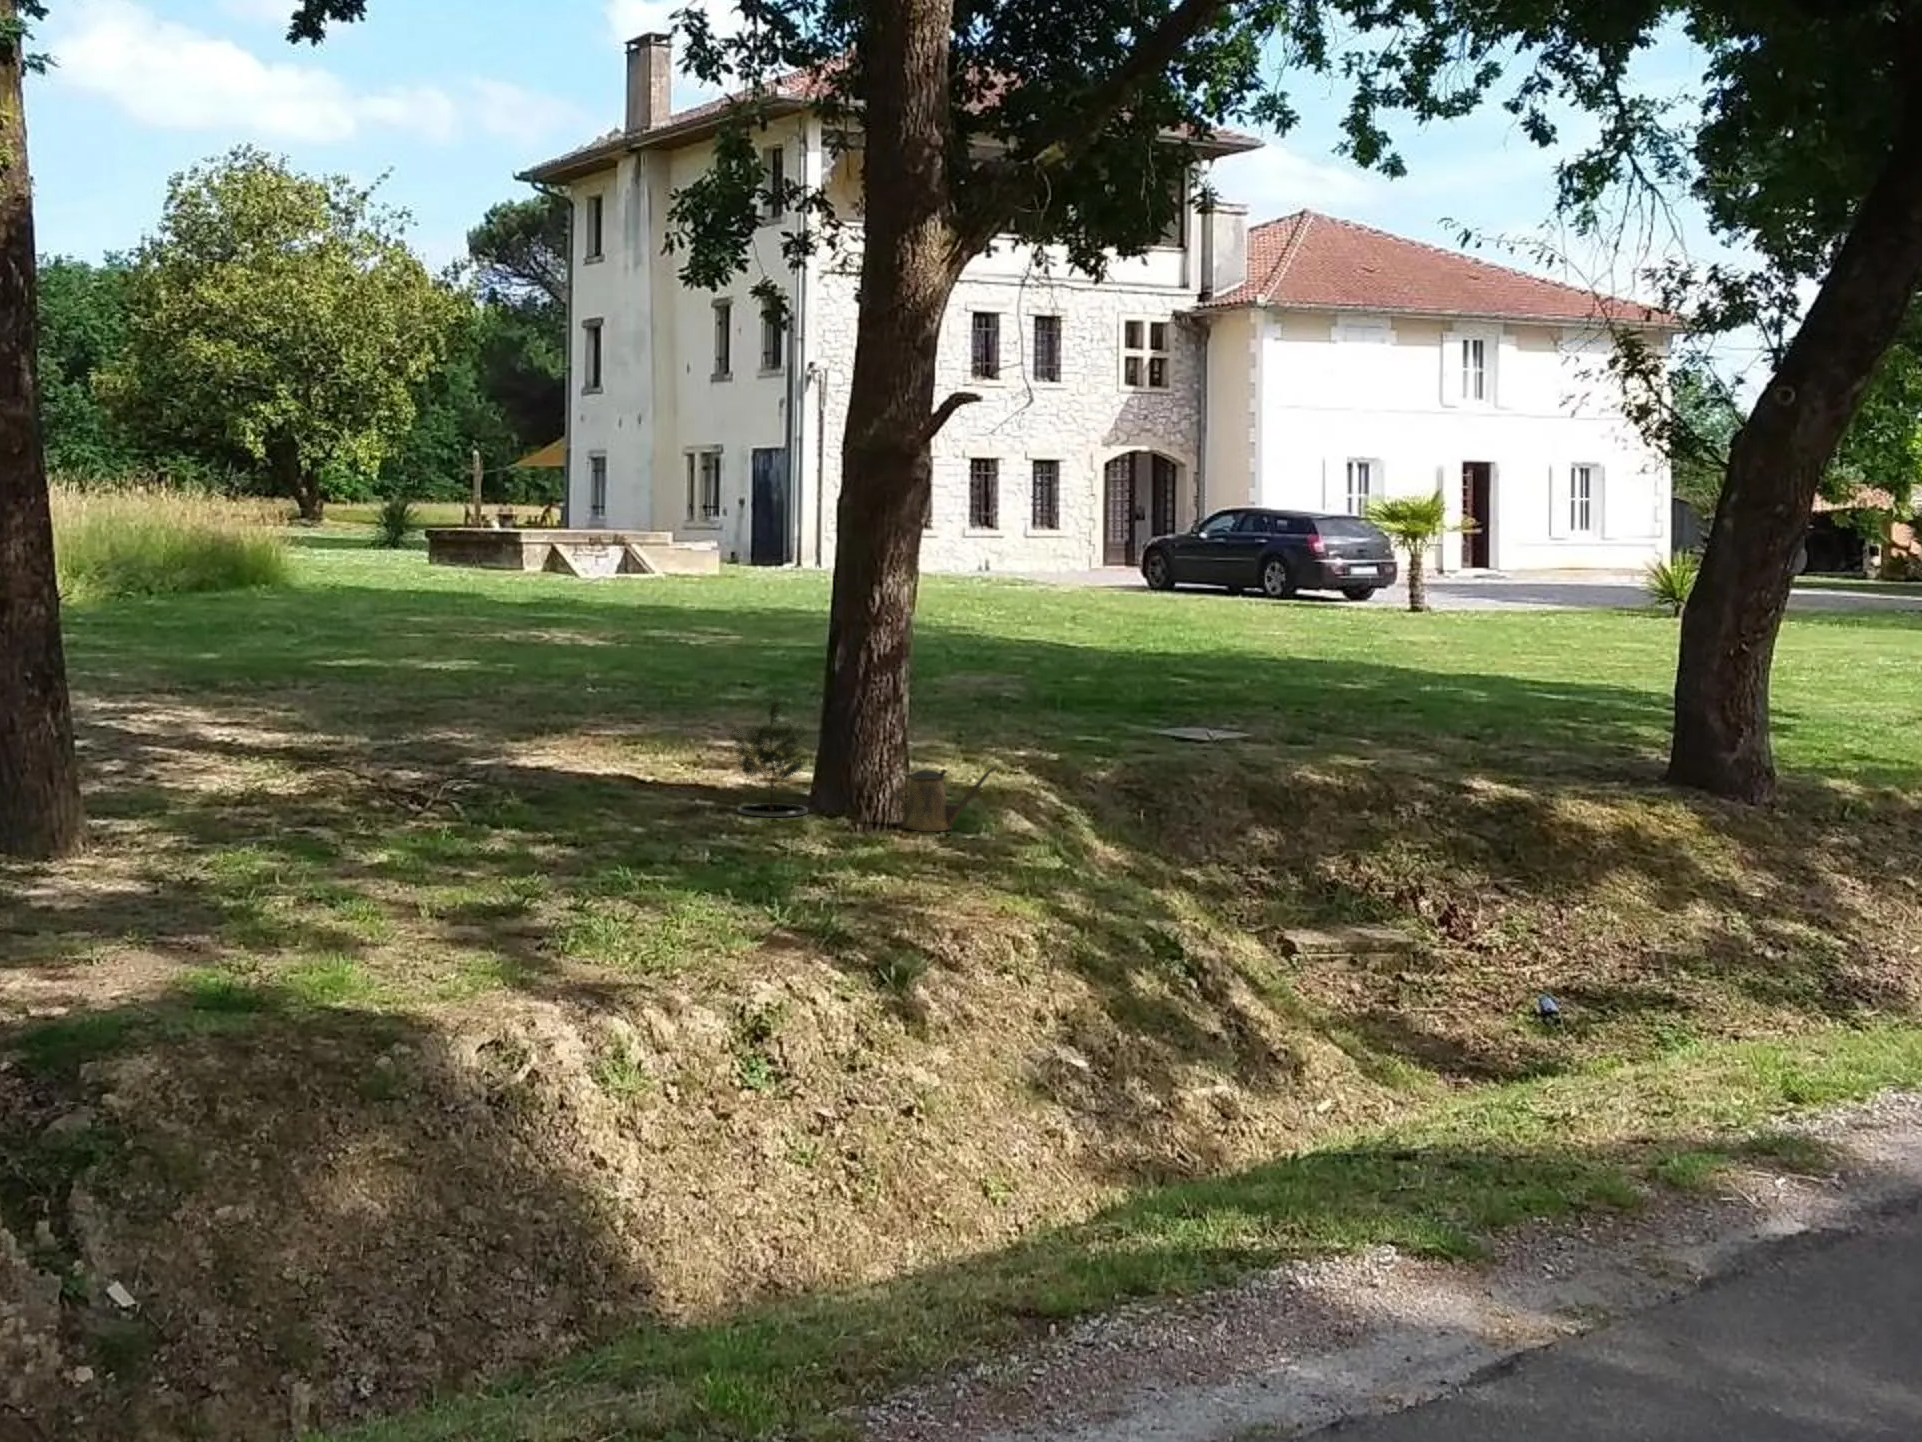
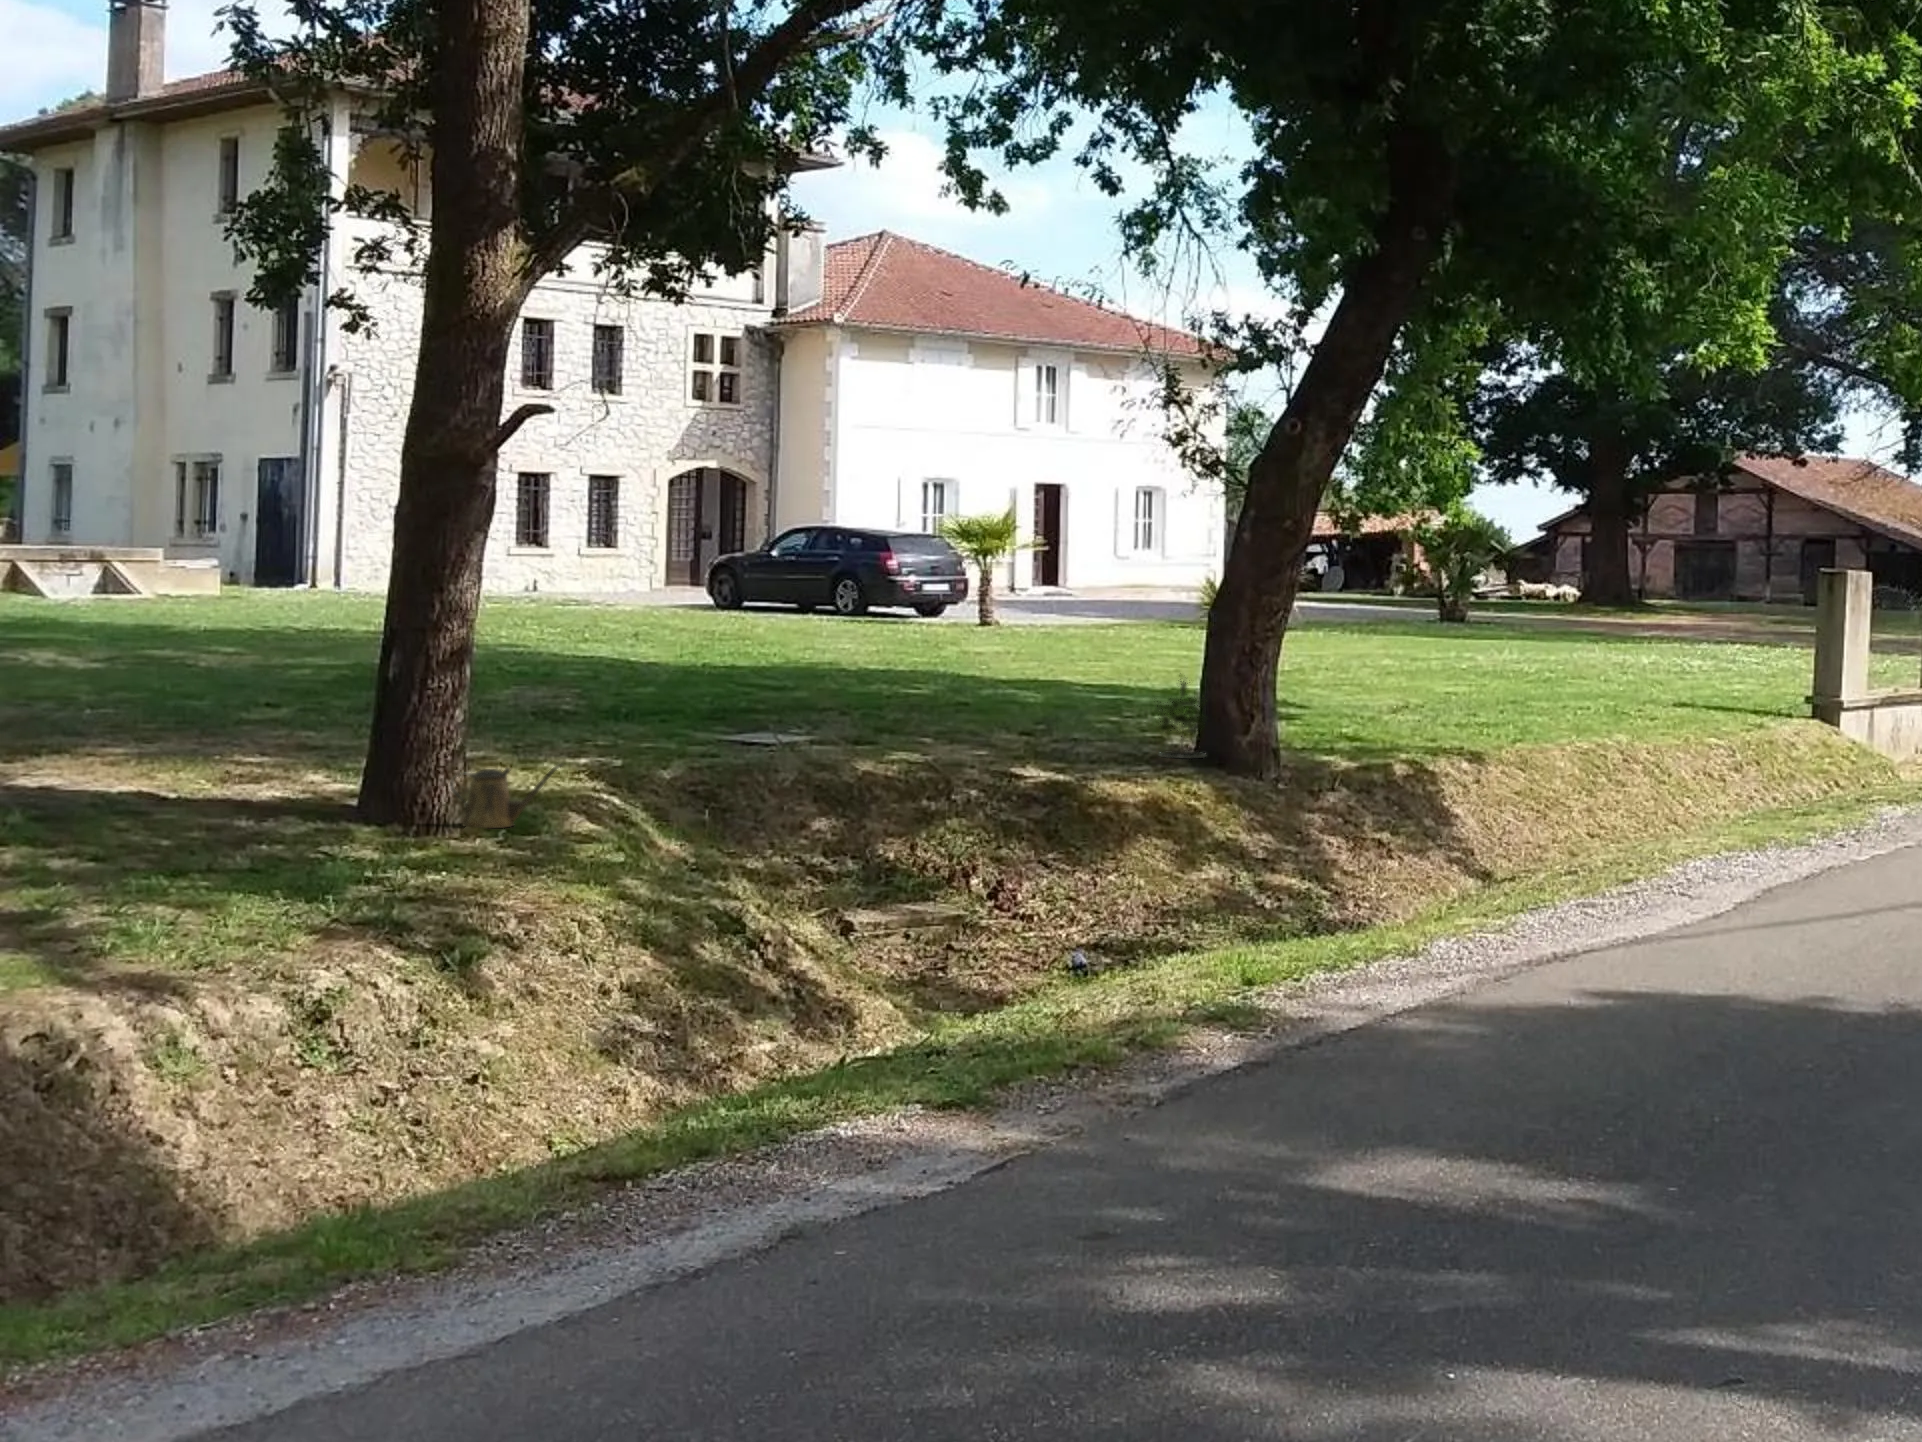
potted tree: present [732,687,810,817] -> present [1157,679,1205,759]

